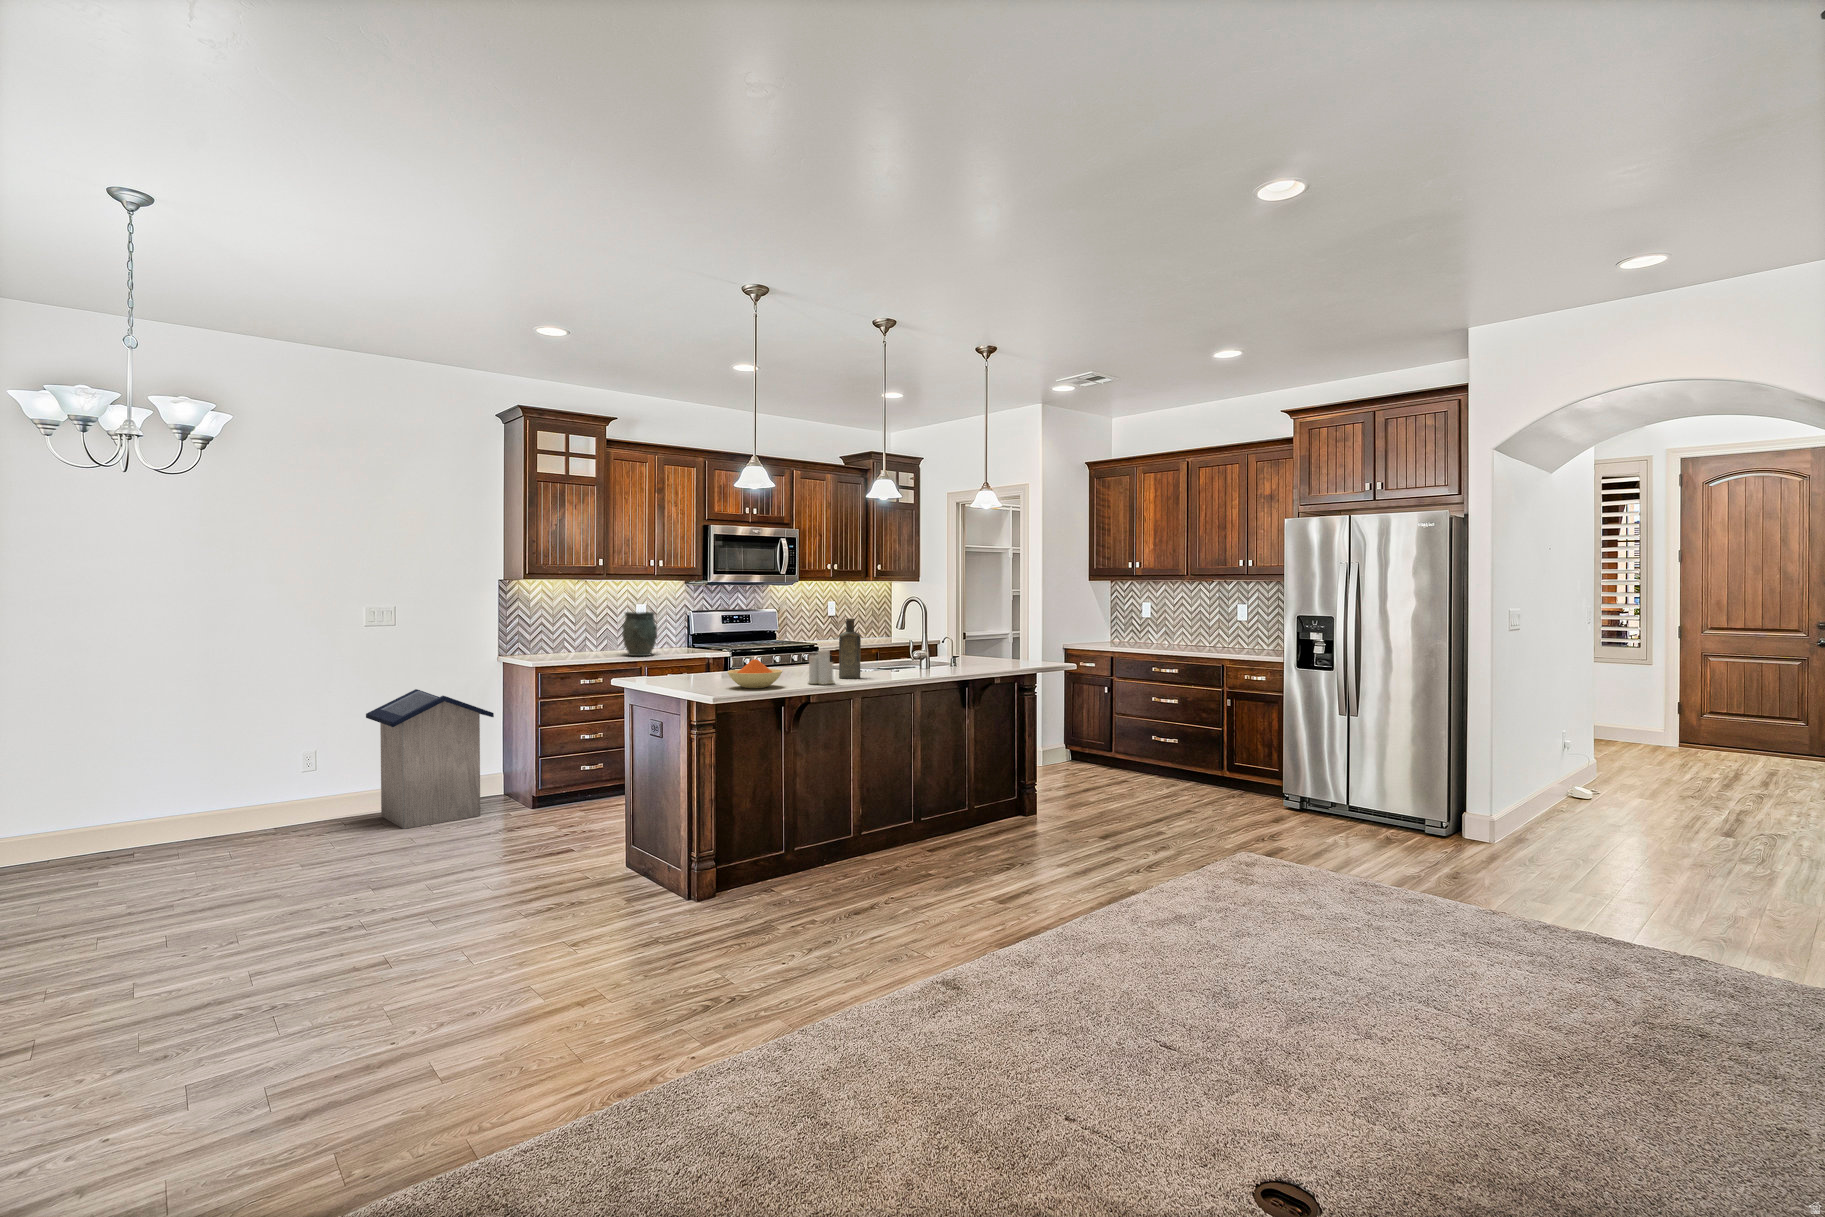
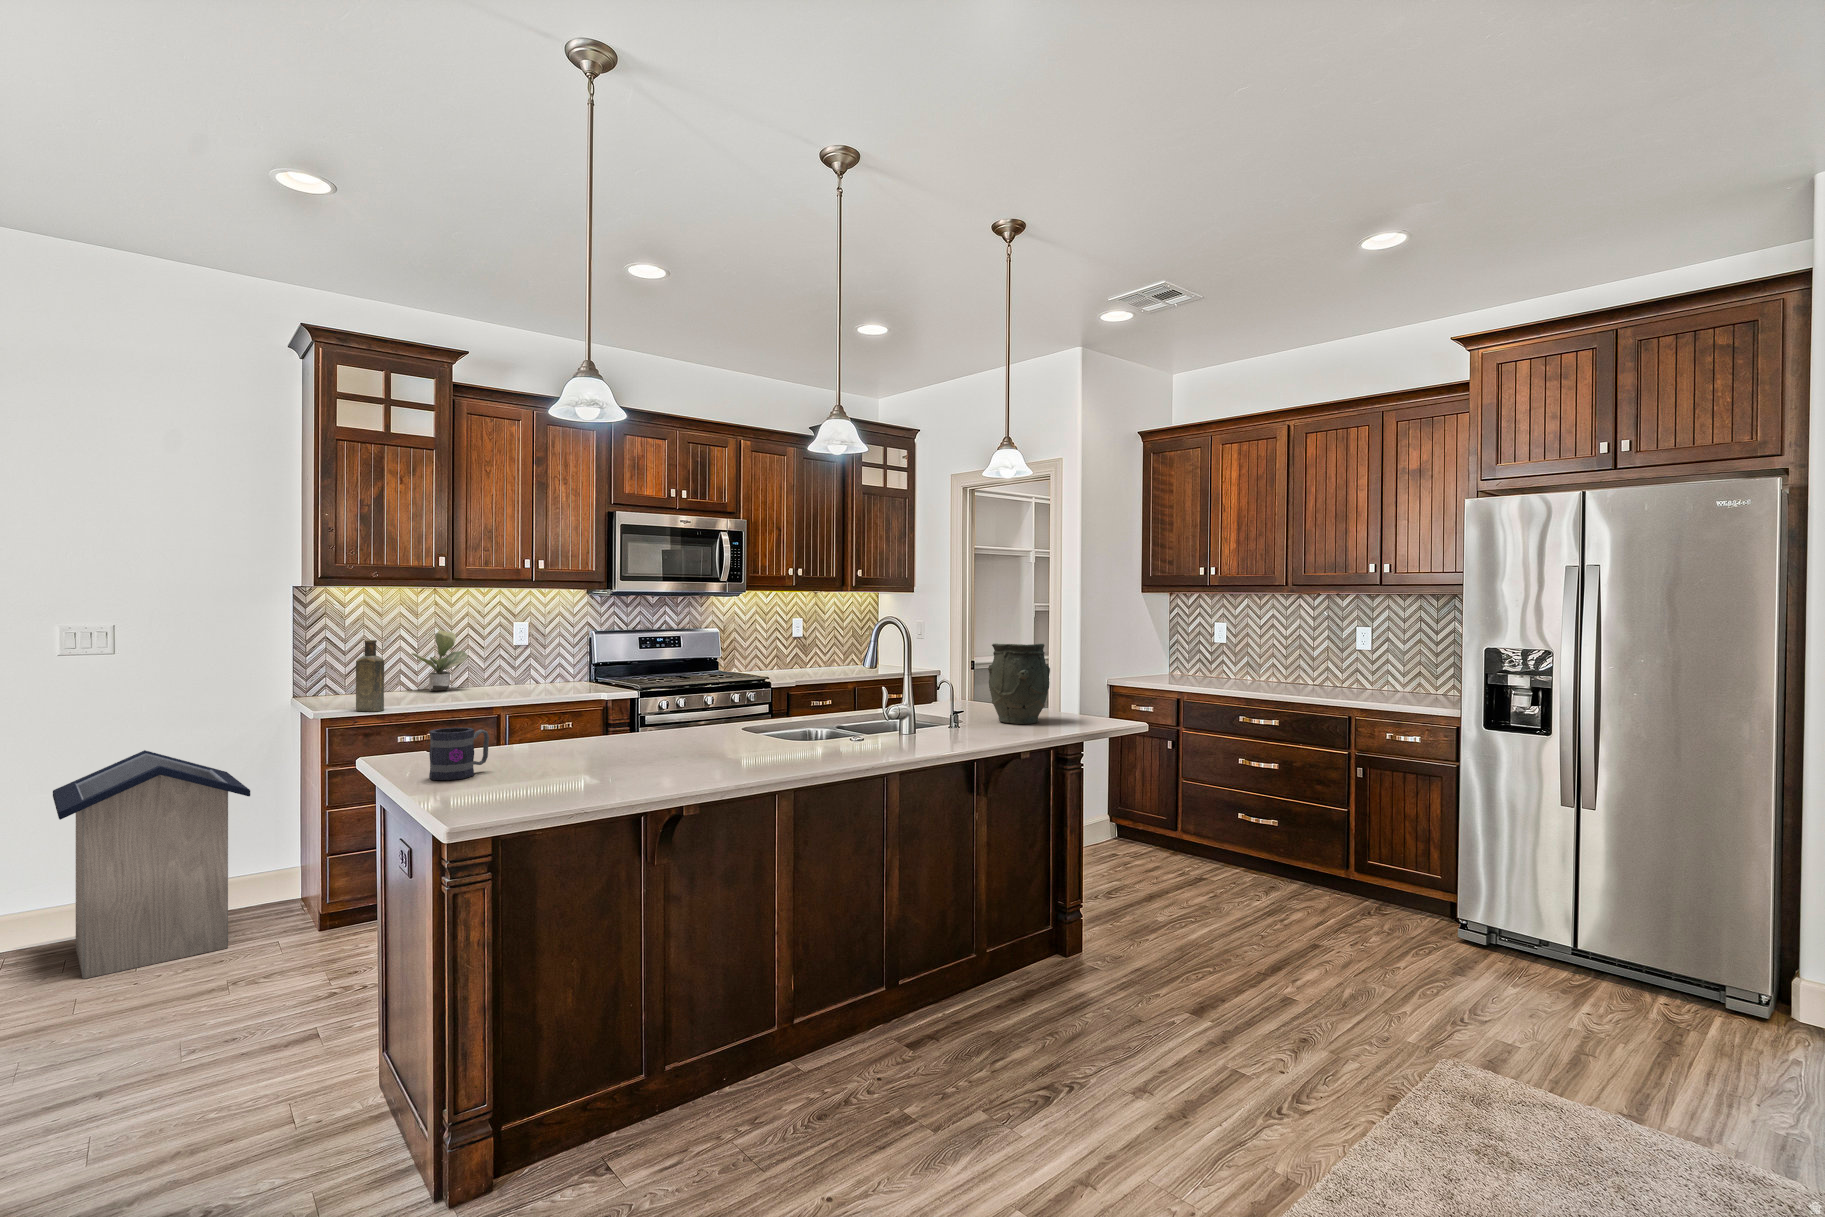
potted plant: none [574,610,612,652] -> present [412,630,468,691]
vase: present [622,612,657,656] -> present [988,644,1050,724]
bottle: present [839,618,861,678] -> present [356,640,384,711]
candle: present [808,650,834,684] -> none [688,708,738,778]
mug: none [665,659,694,686] -> present [429,727,489,780]
bowl: present [728,659,782,688] -> none [529,734,636,789]

